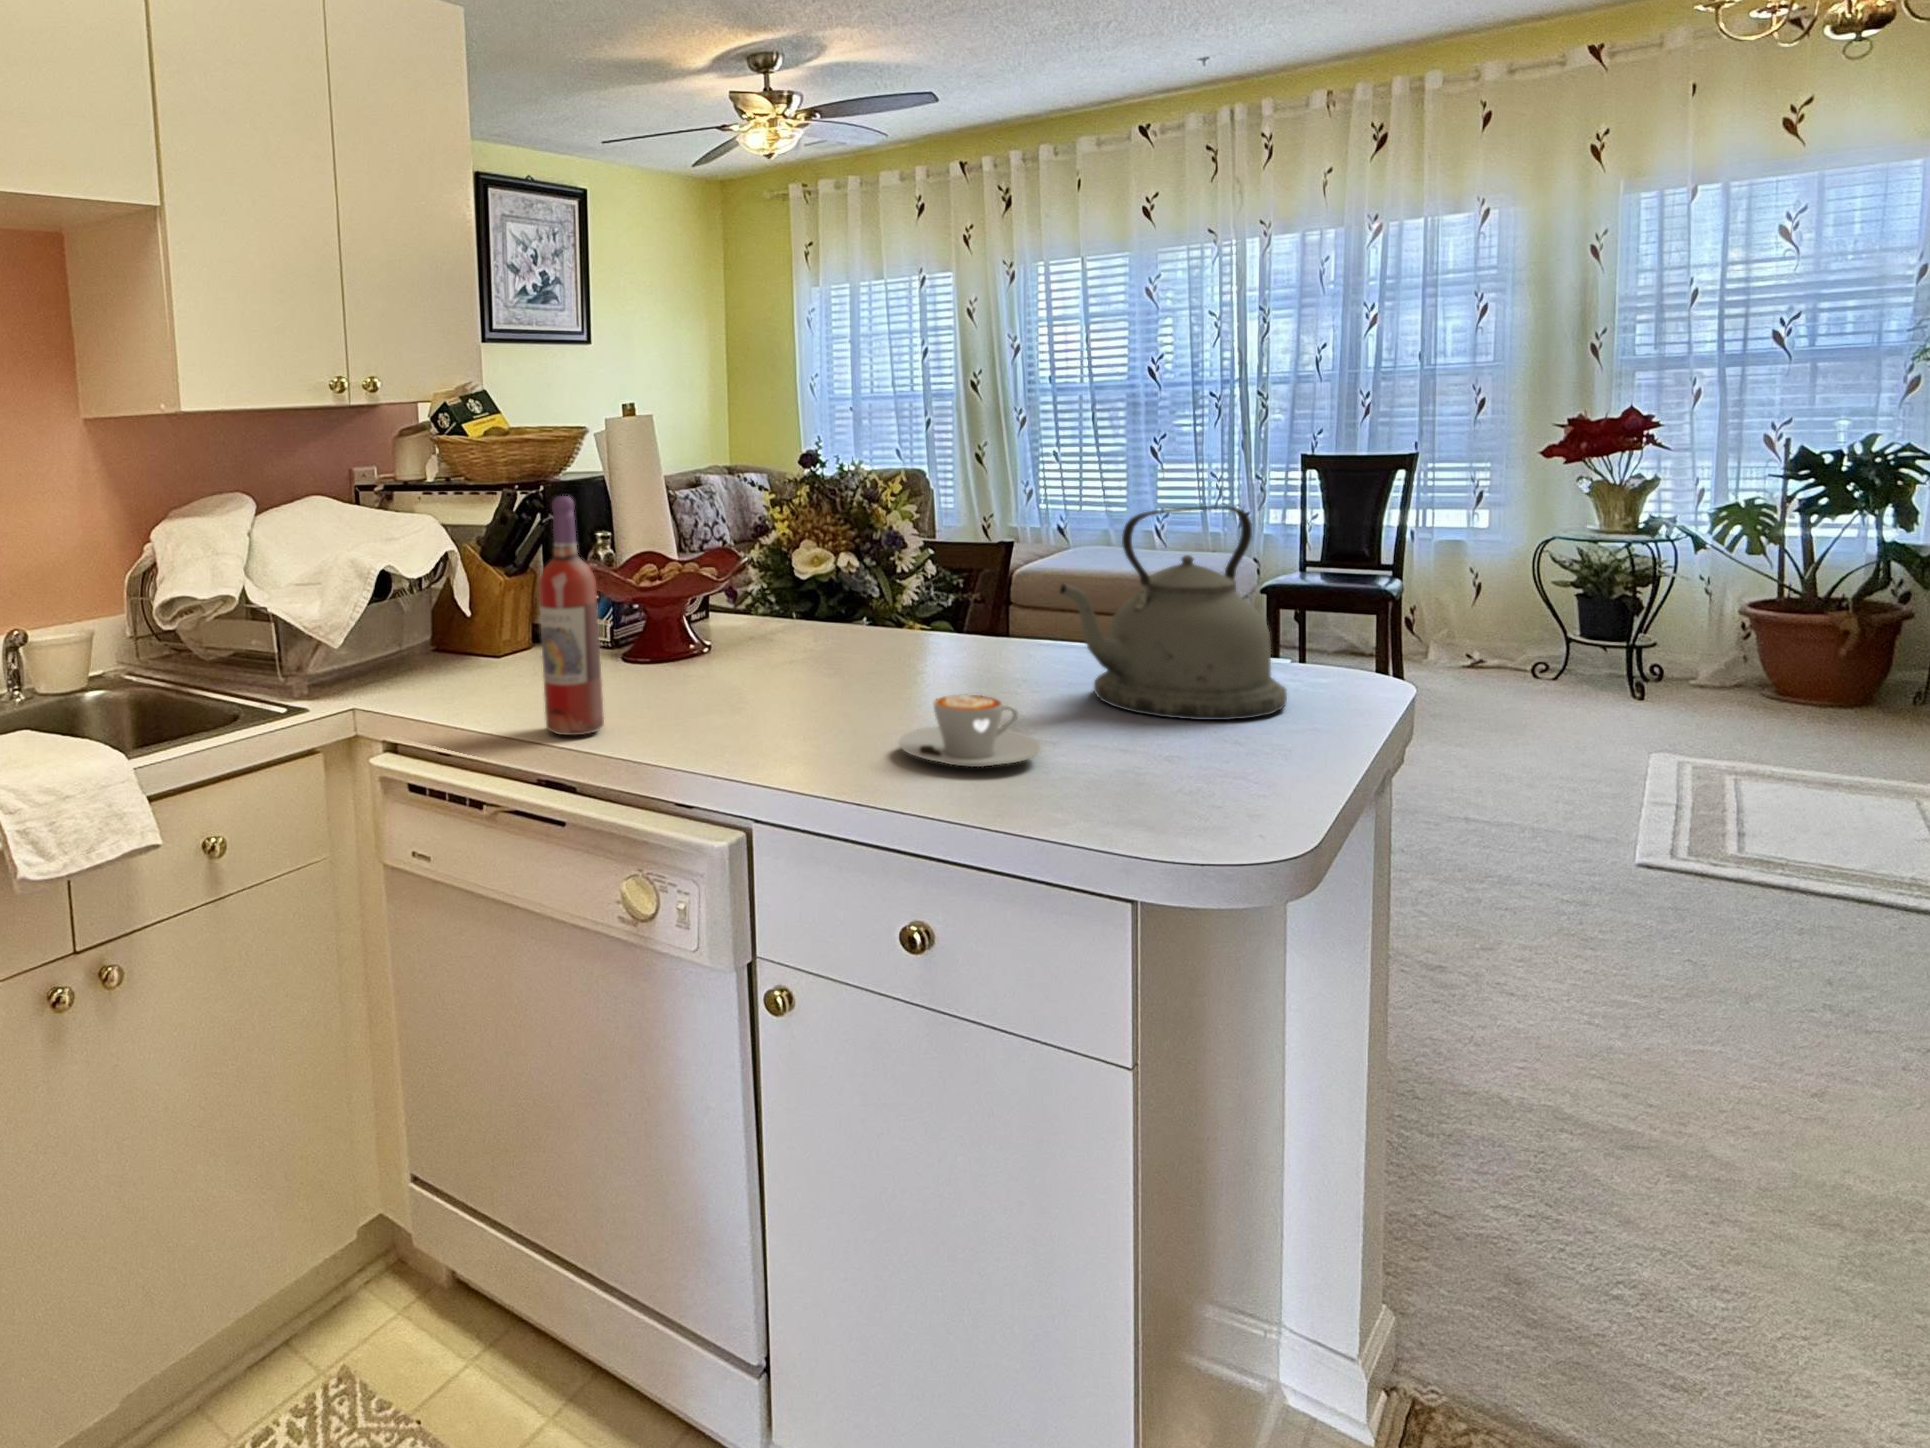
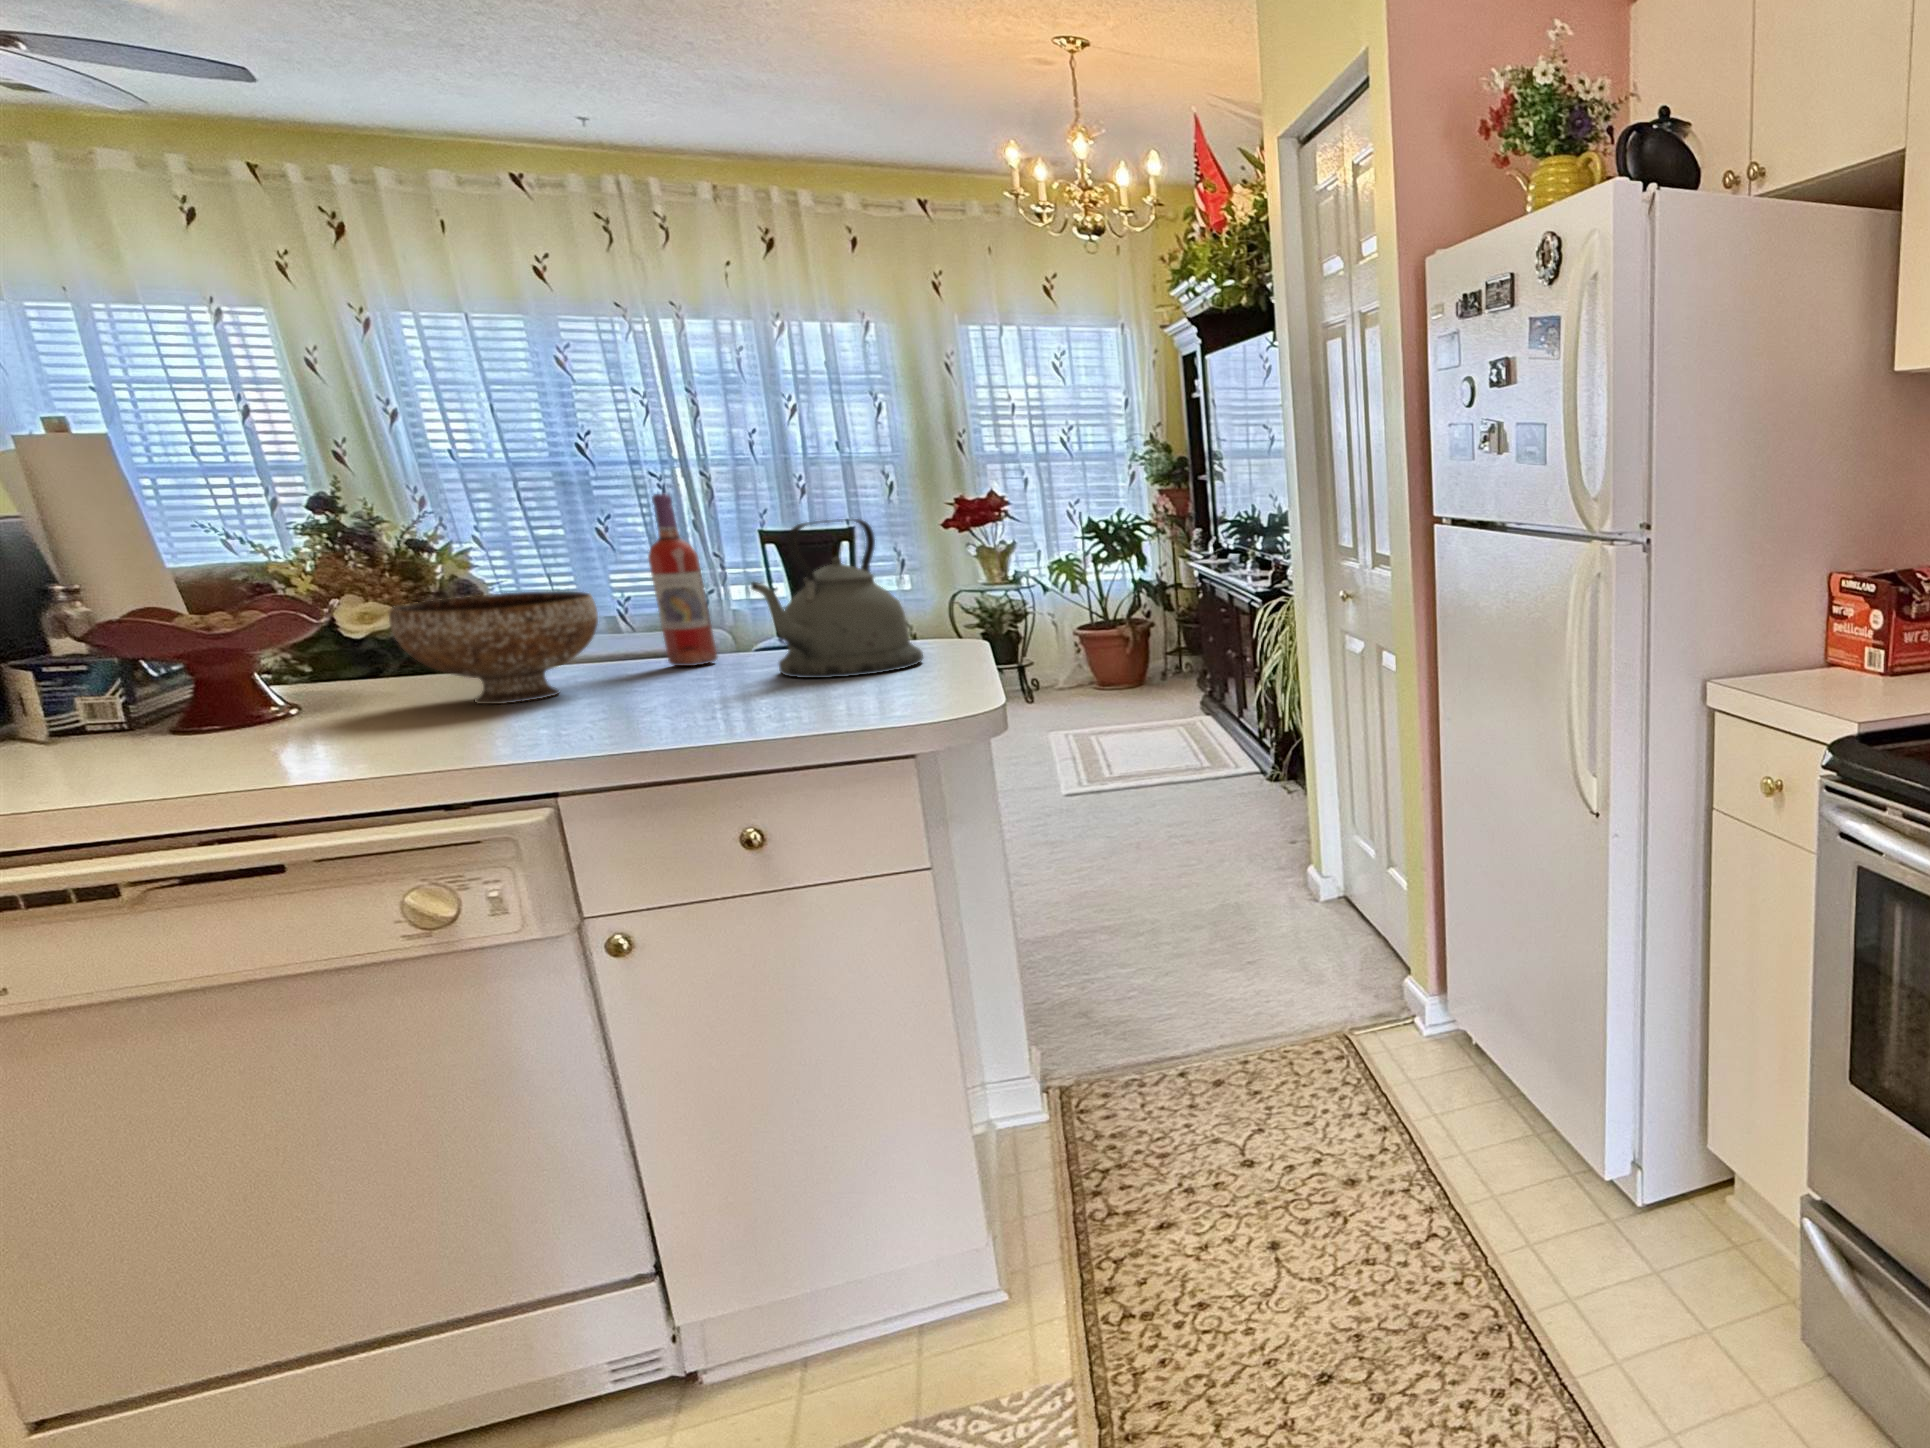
wine bottle: present [538,496,604,735] -> present [648,494,718,666]
bowl: none [765,561,931,676] -> present [389,592,598,704]
coffee cup: present [899,695,1041,767] -> none [666,665,794,720]

